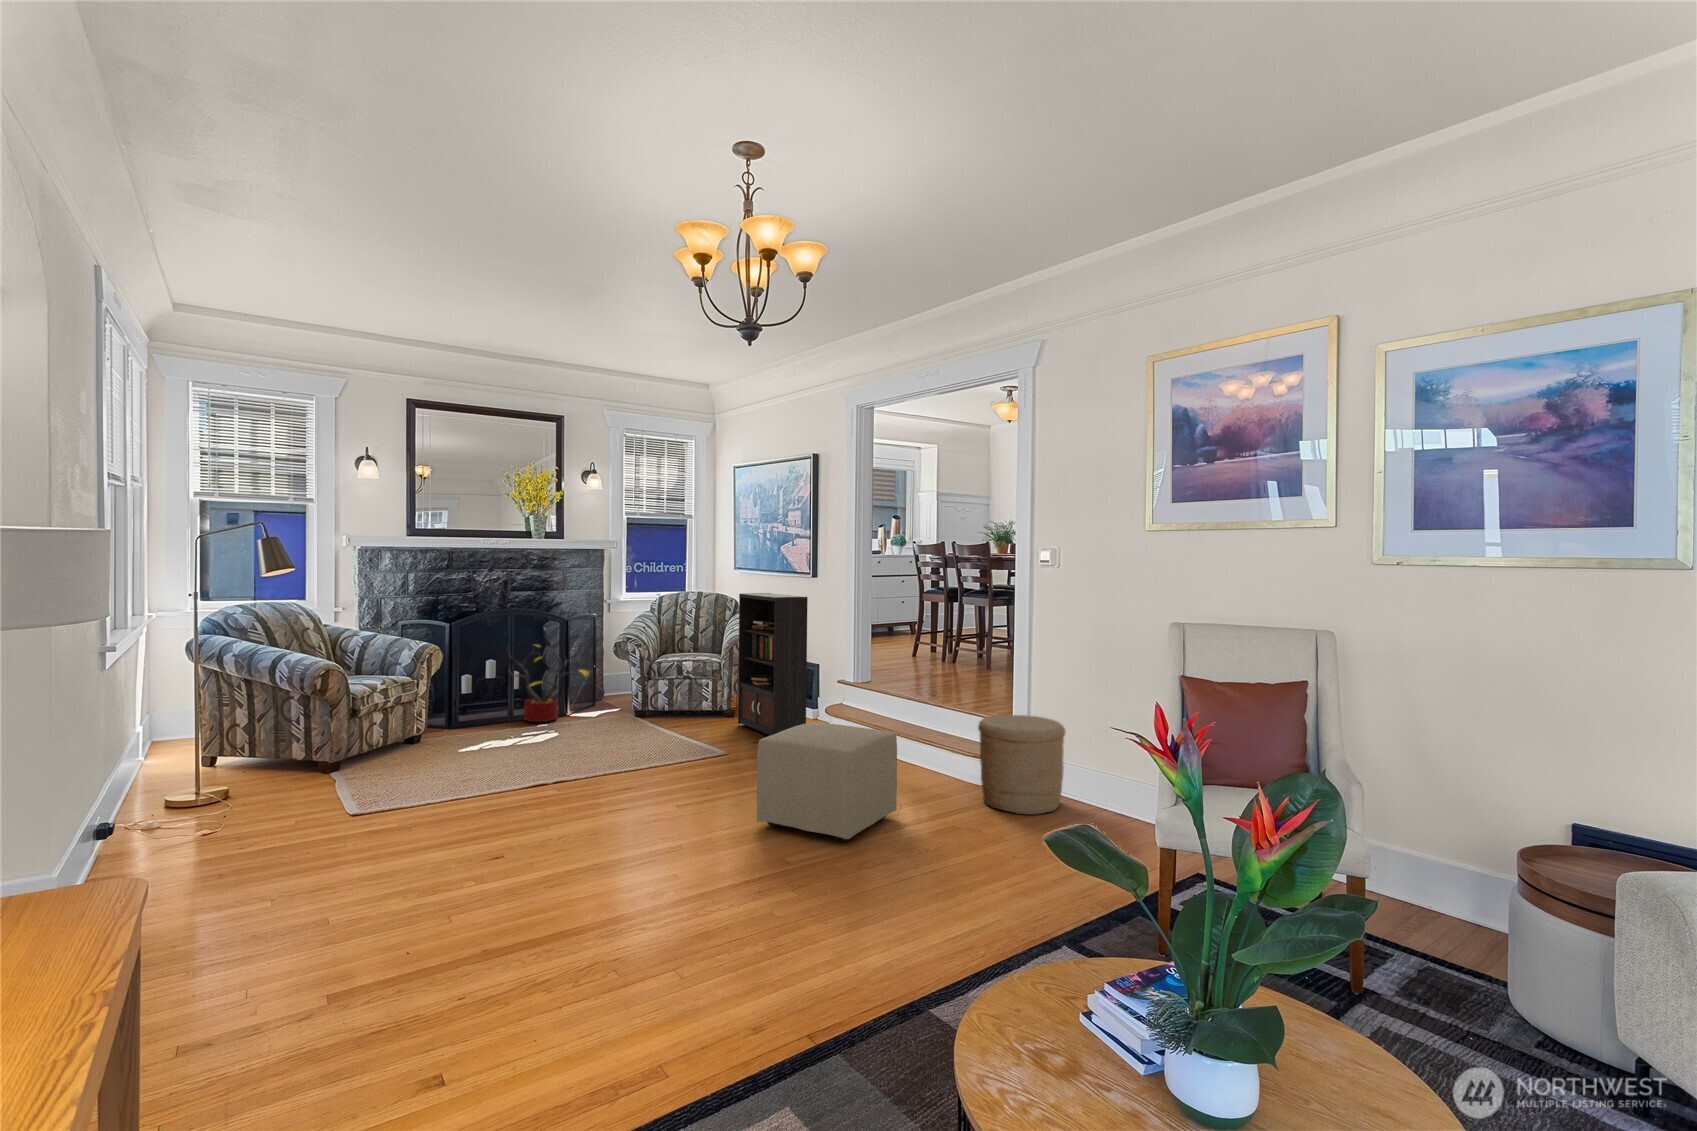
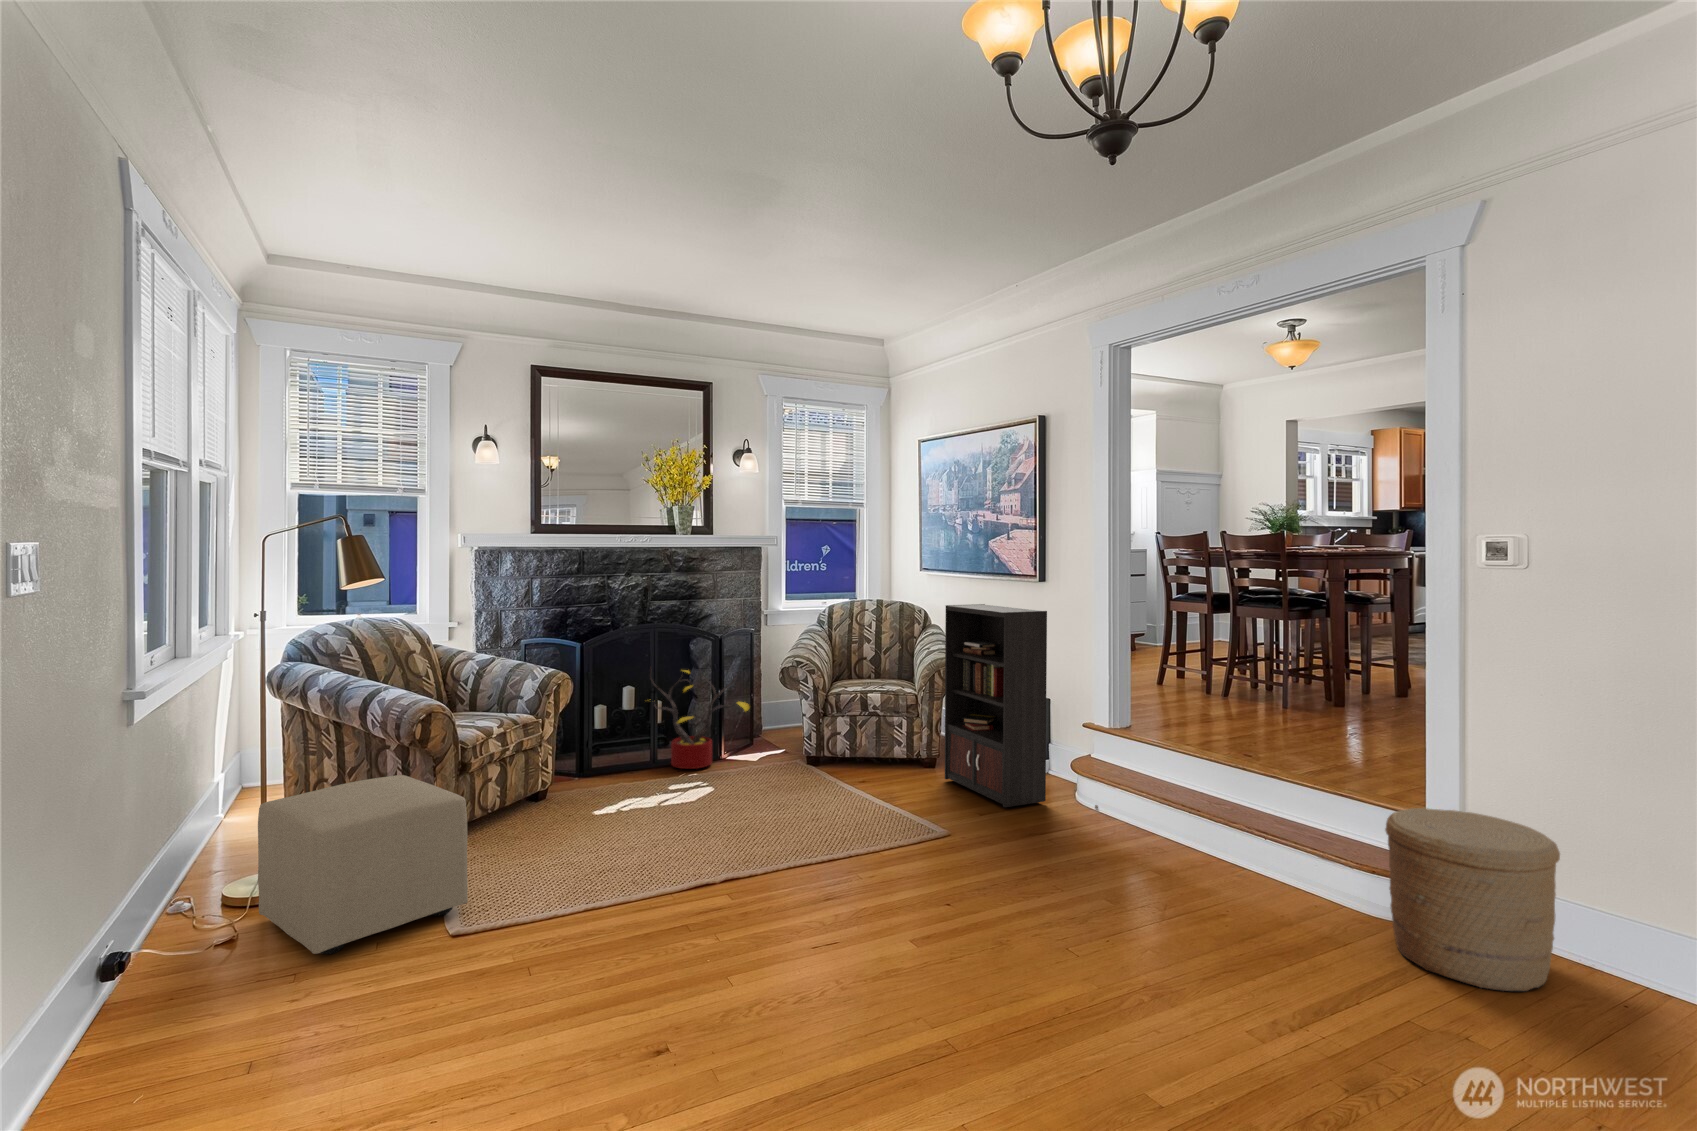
ottoman: present [757,722,897,841] -> present [258,775,468,954]

